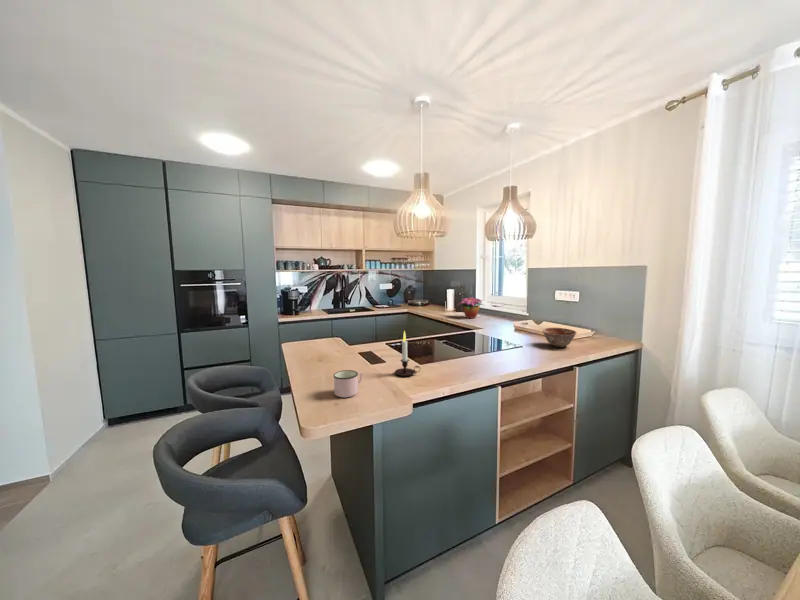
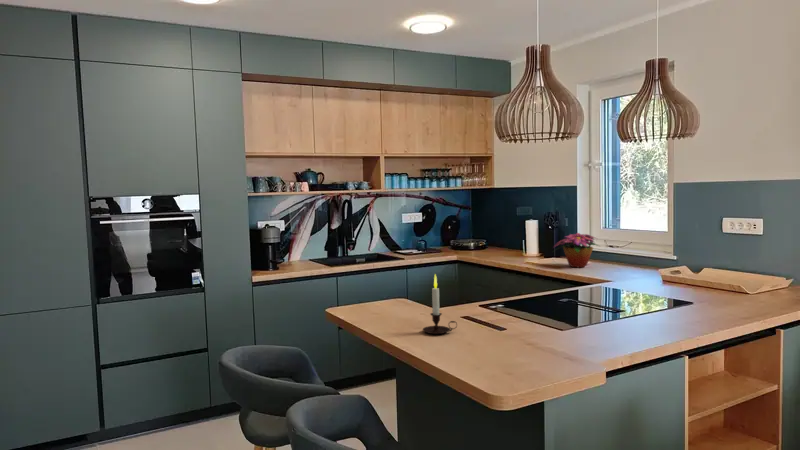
ceramic bowl: present [542,328,576,347] -> none [726,276,779,305]
candle: present [395,331,420,376] -> present [423,275,456,334]
mug: present [334,370,362,398] -> none [508,338,542,375]

